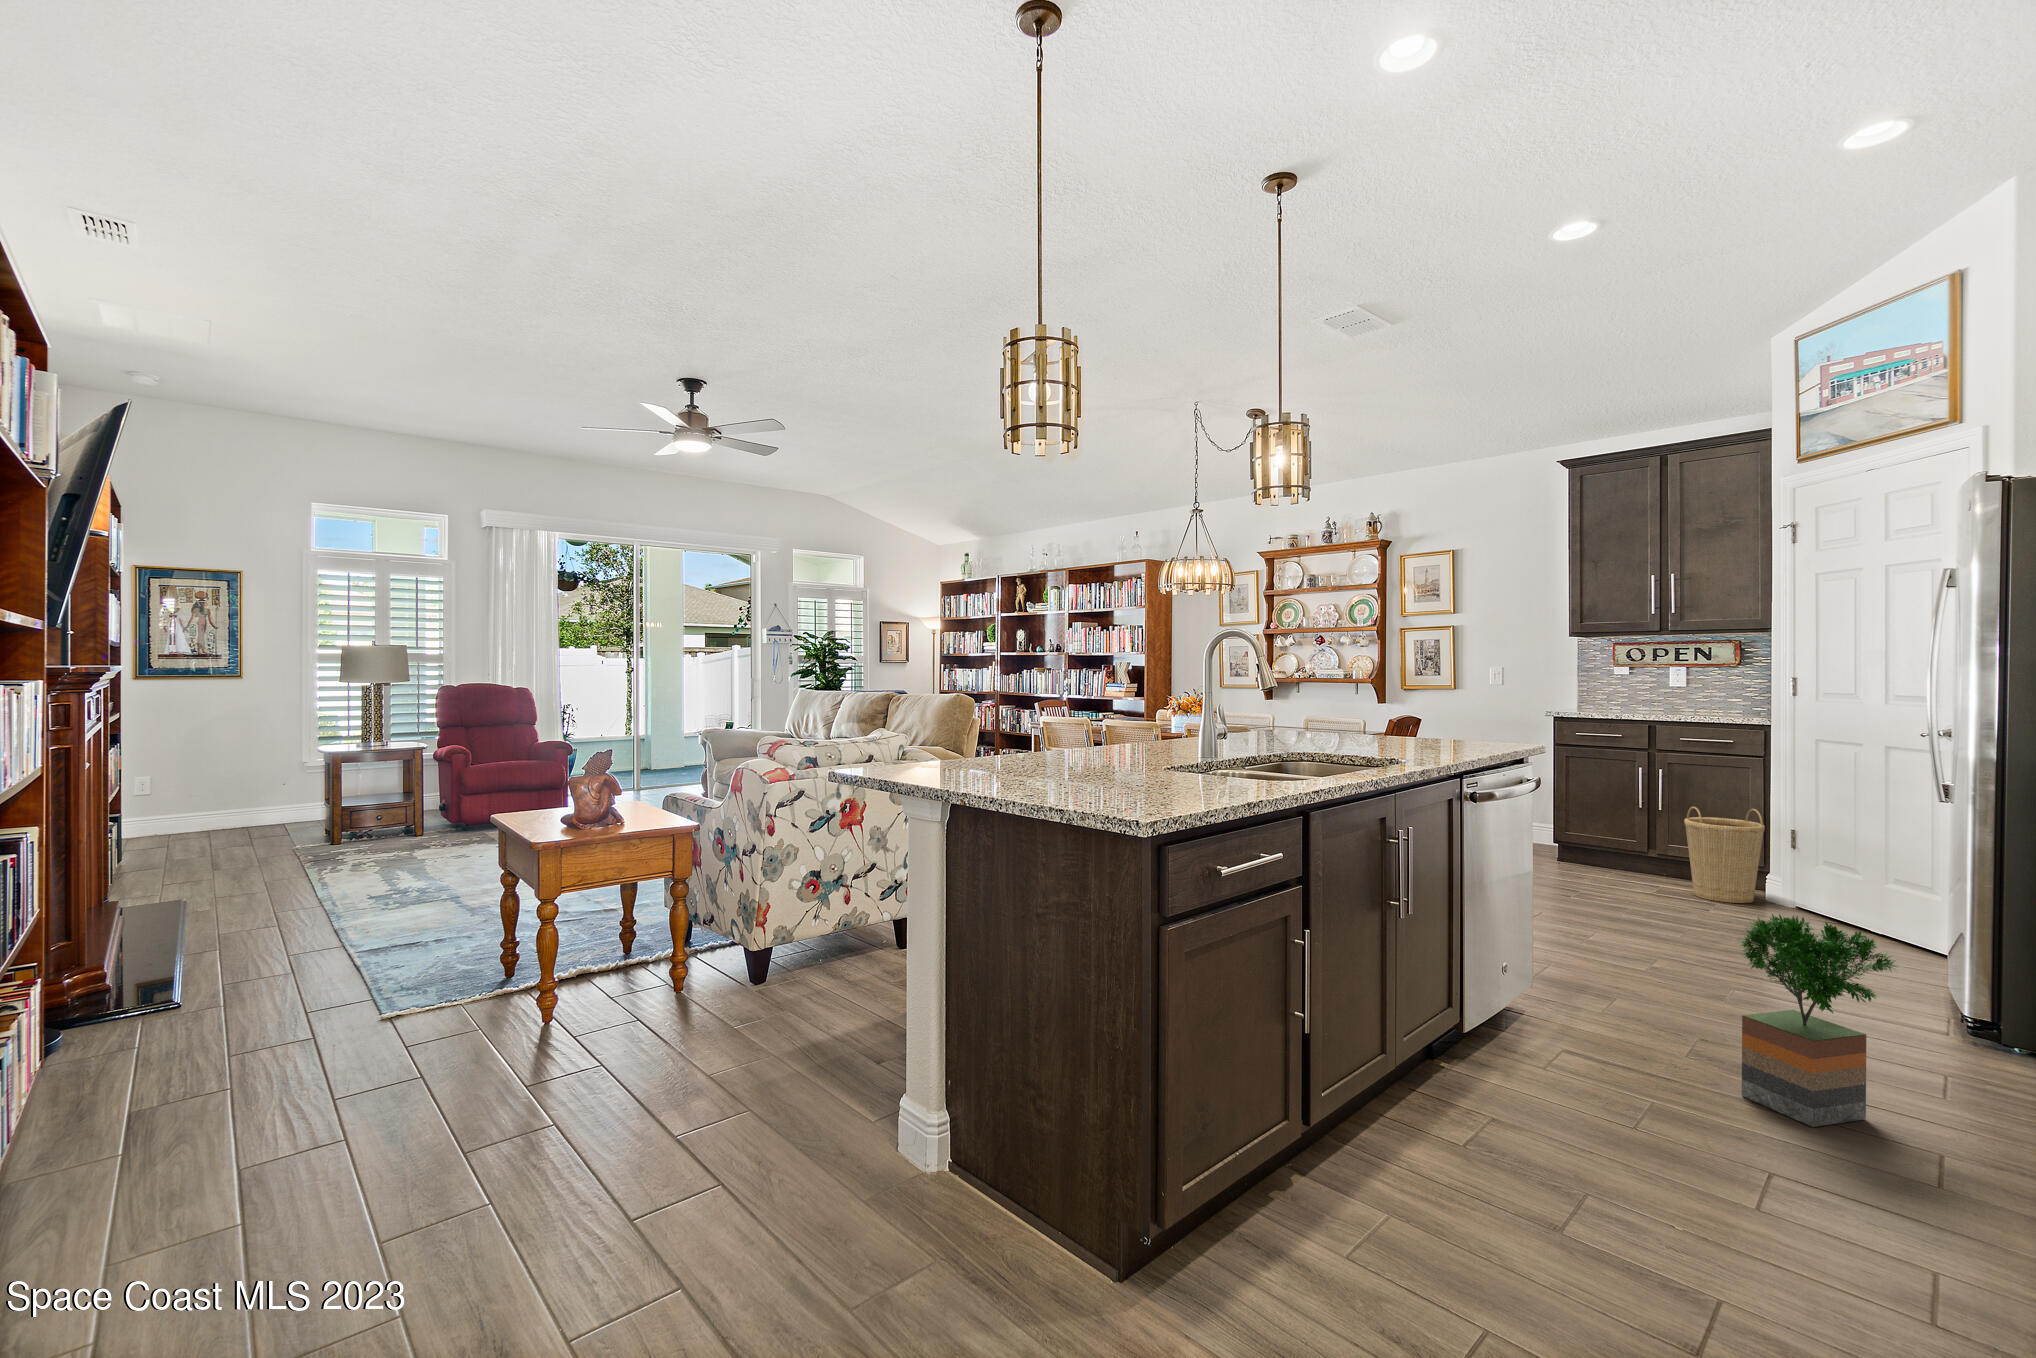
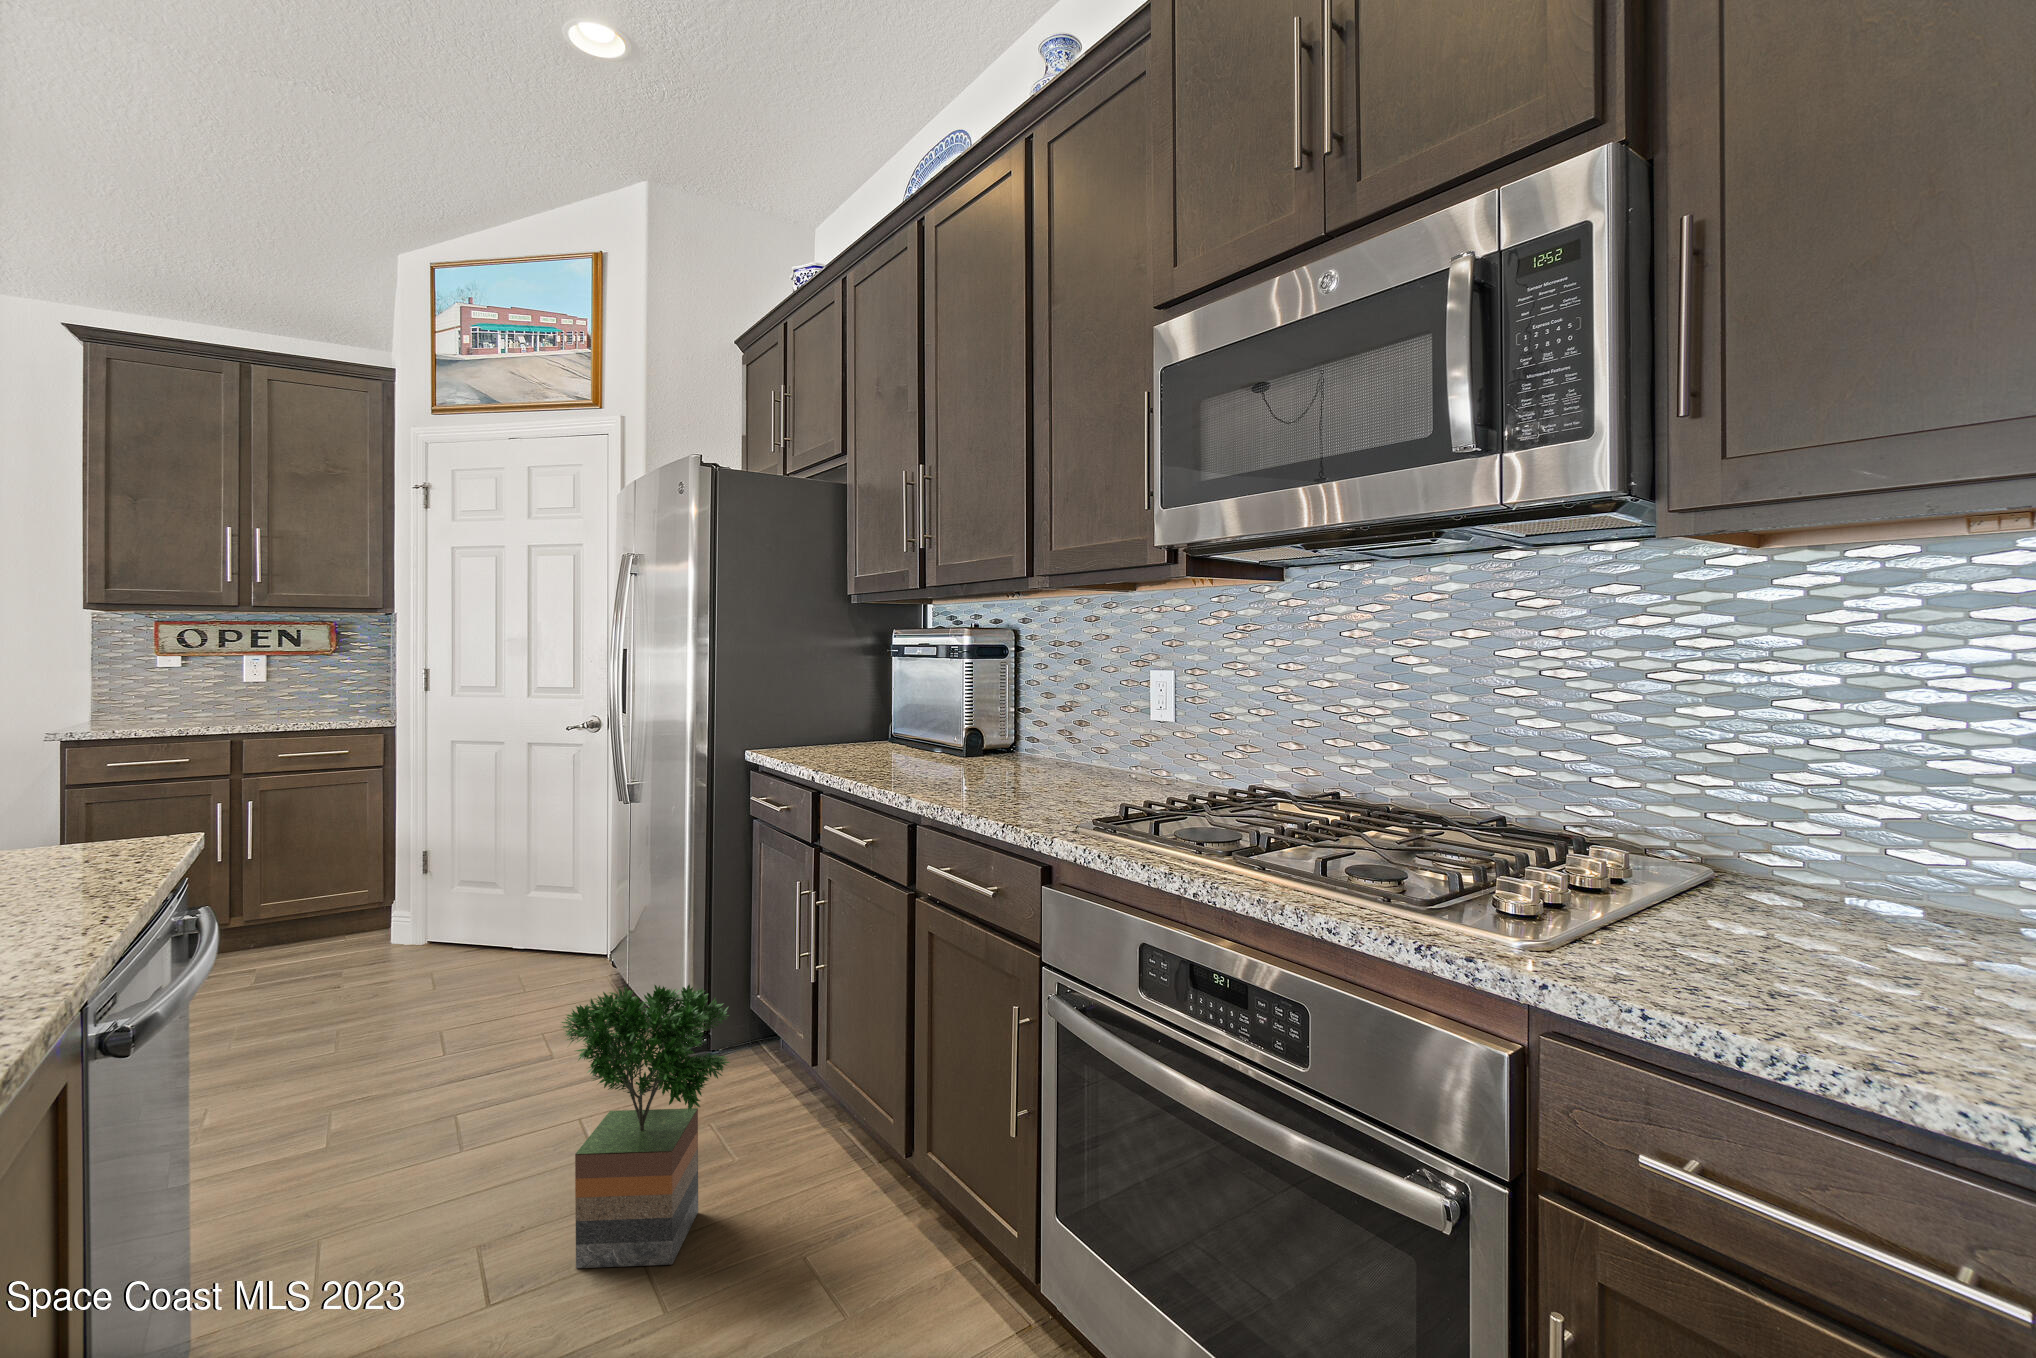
basket: present [1684,807,1765,903] -> none [292,832,393,961]

